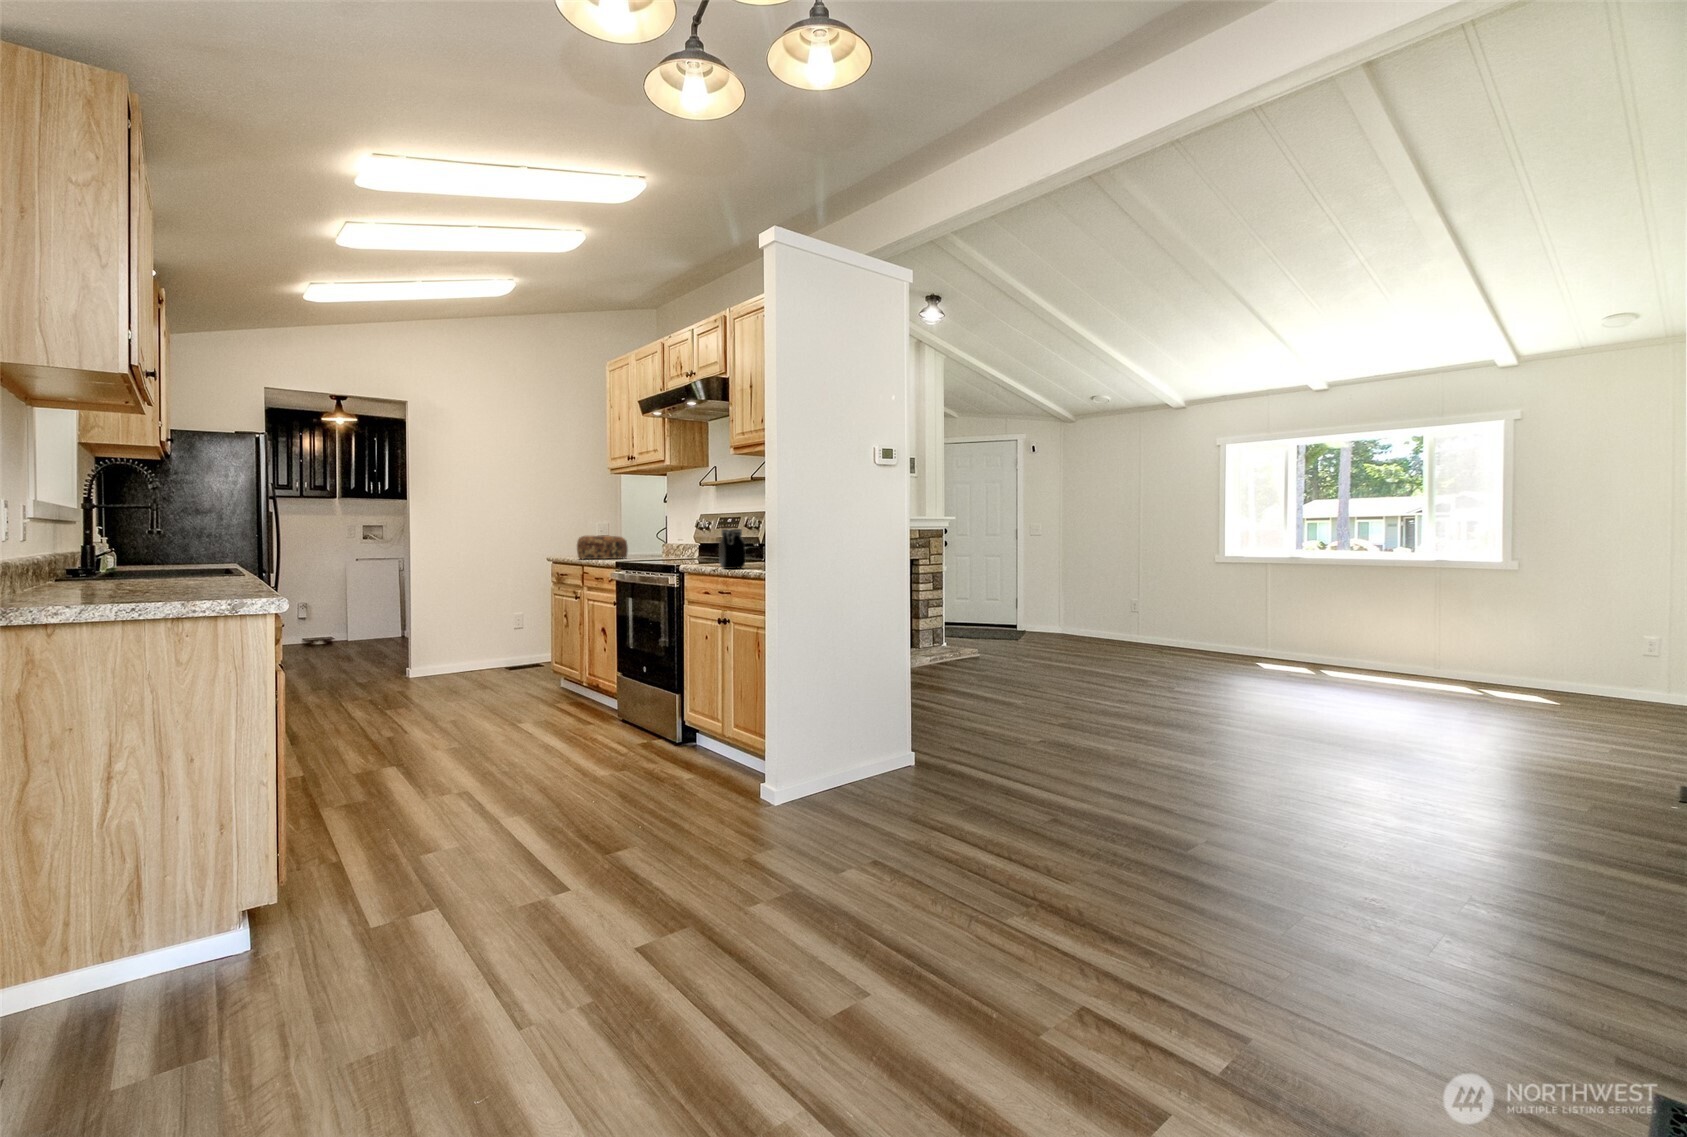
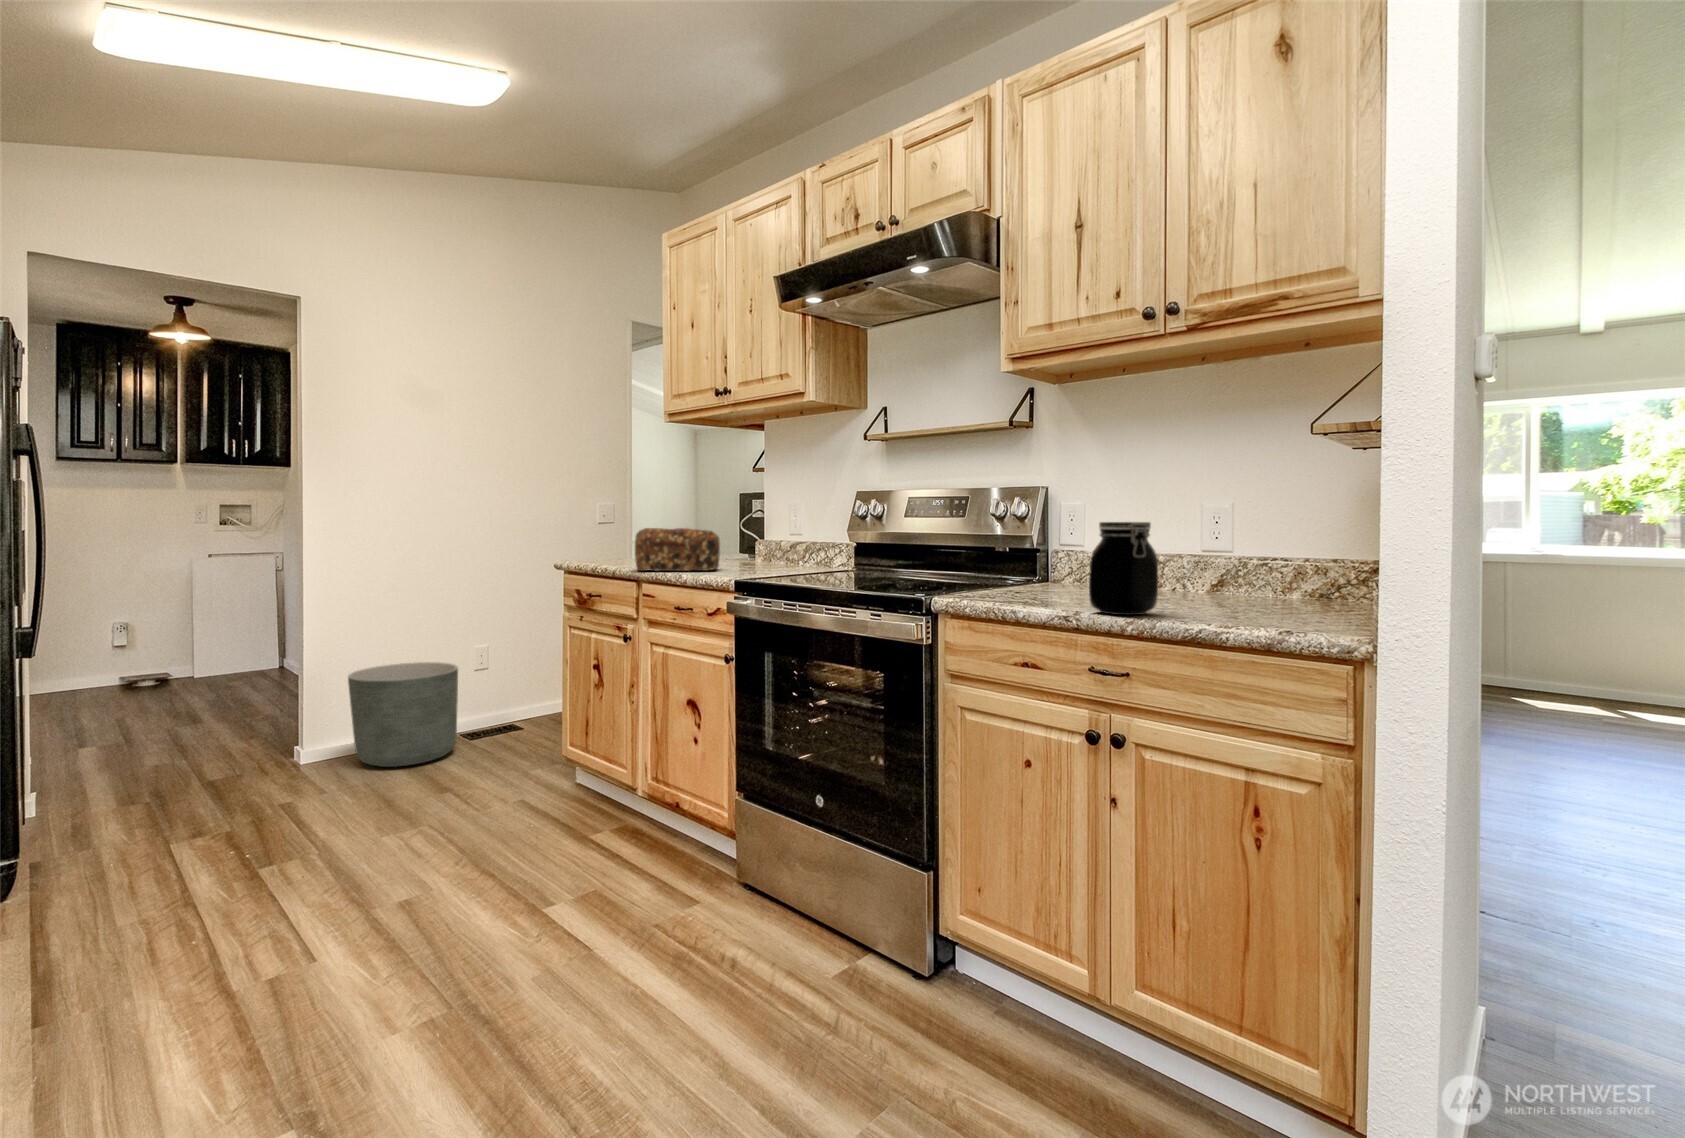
planter: none [436,620,500,679] -> present [348,662,458,767]

